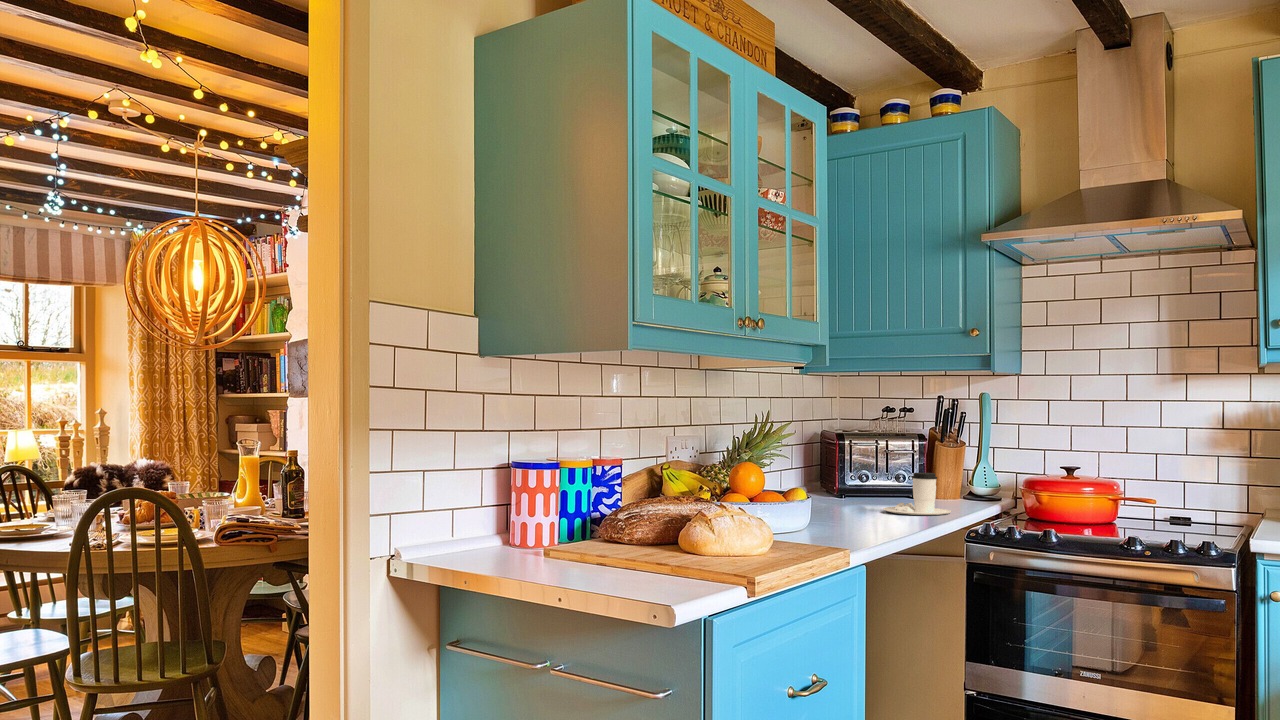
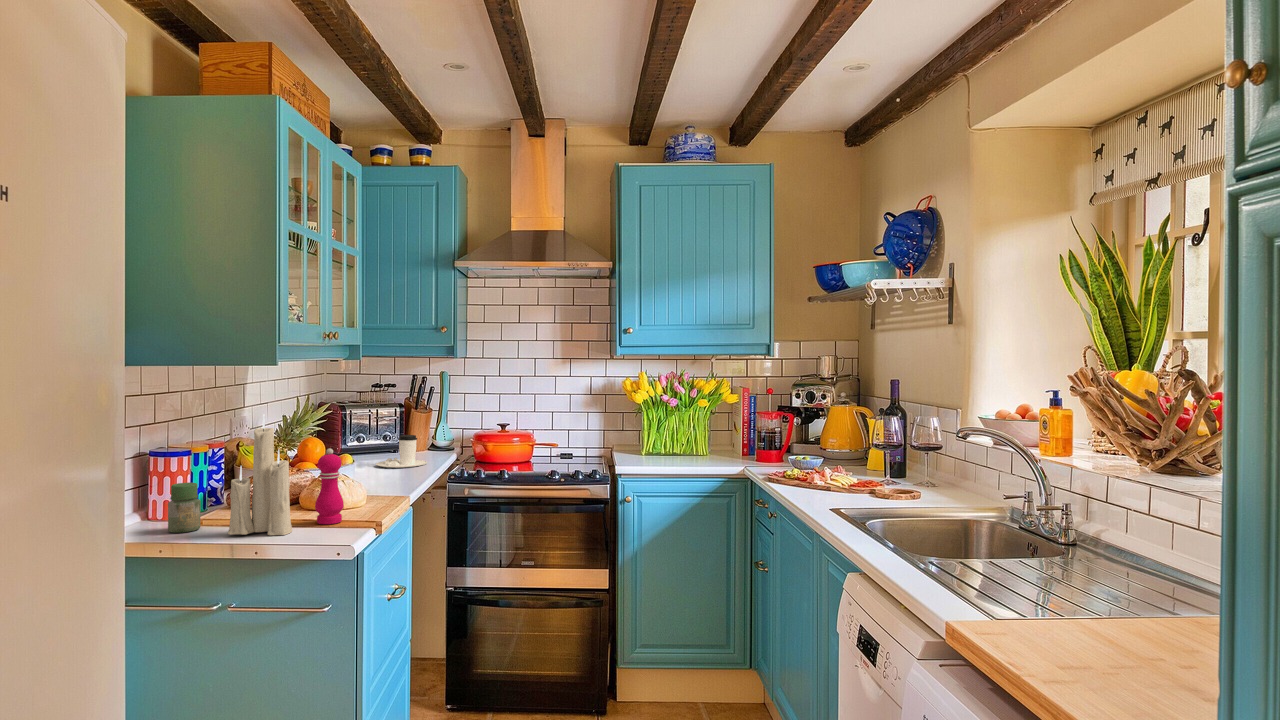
candle: none [667,405,736,562] -> present [228,416,292,535]
pepper mill: none [767,461,801,558] -> present [315,448,344,524]
jar: none [616,493,648,549] -> present [168,483,200,533]

